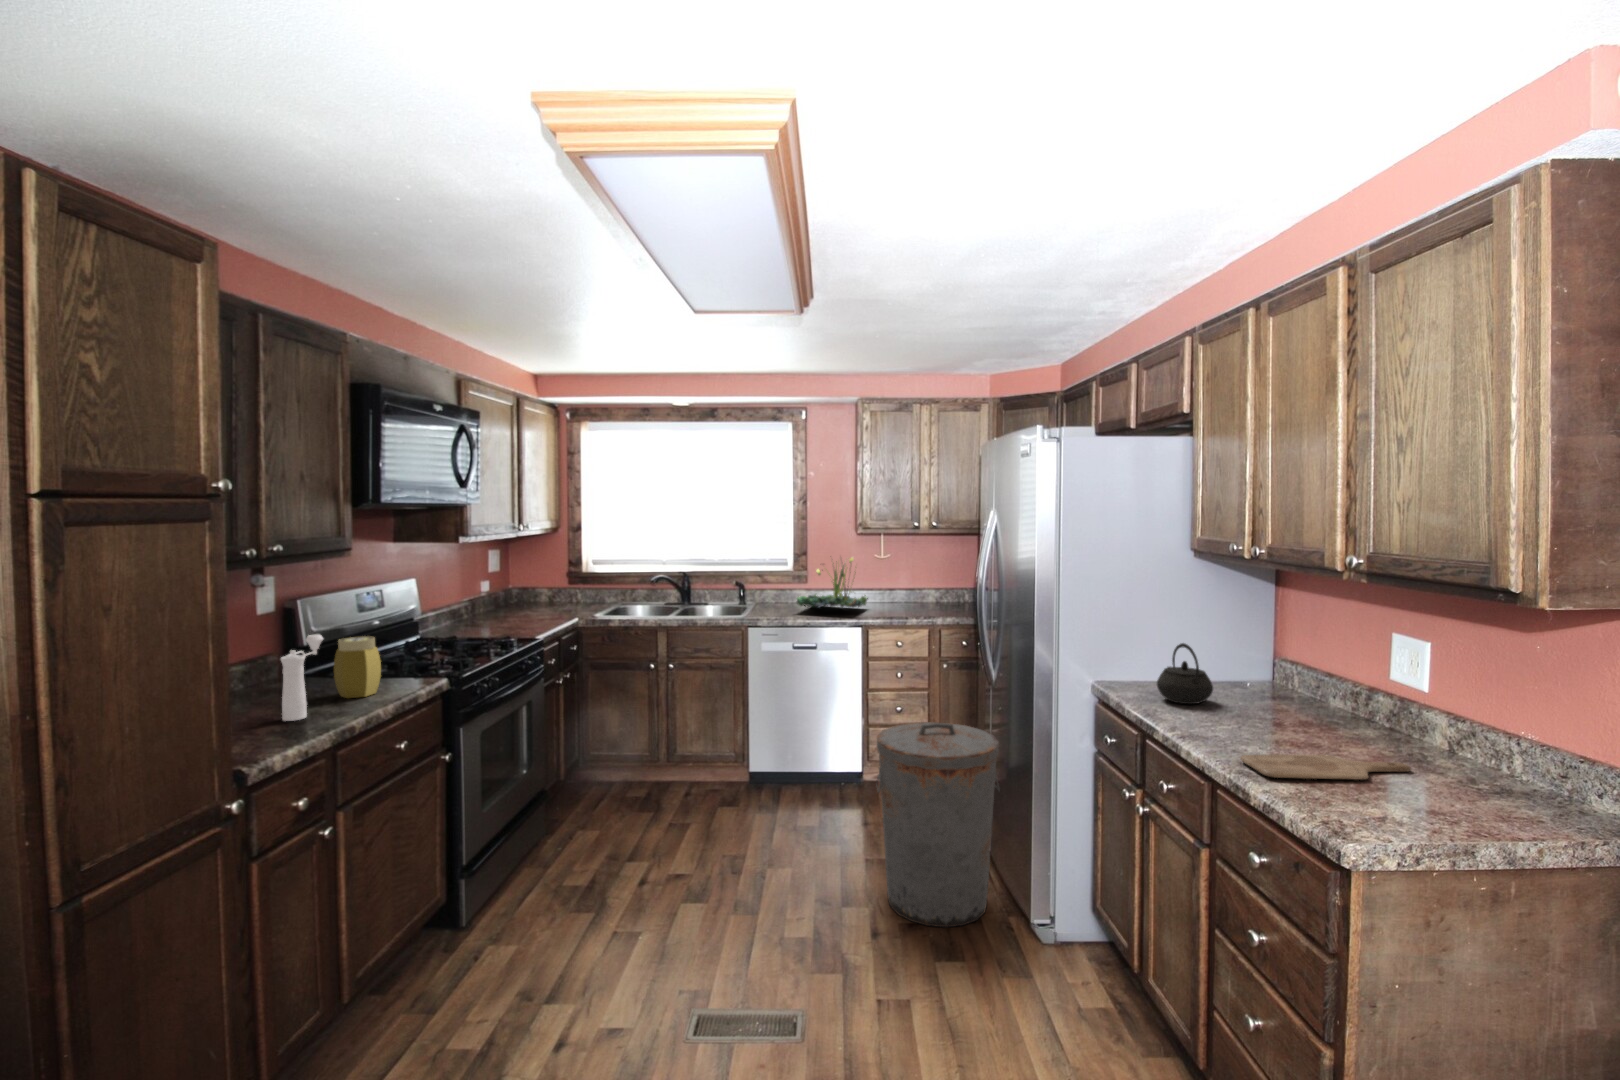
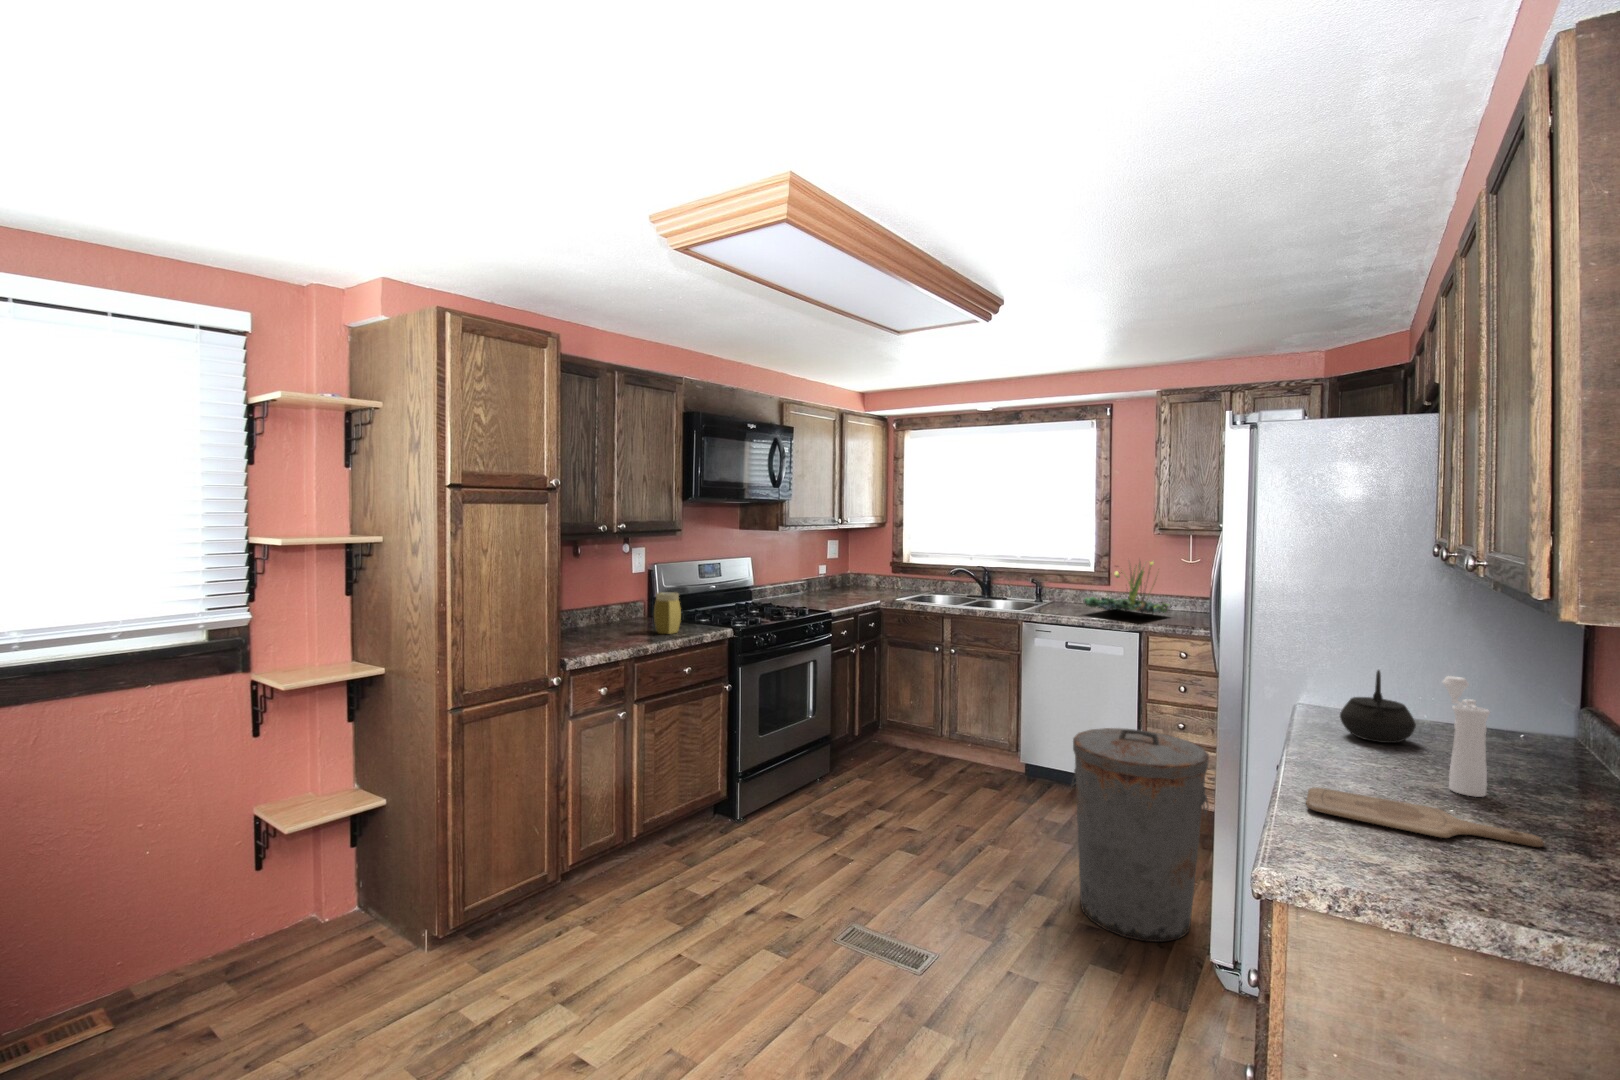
pepper mill: present [281,634,323,721] -> present [1442,676,1490,797]

